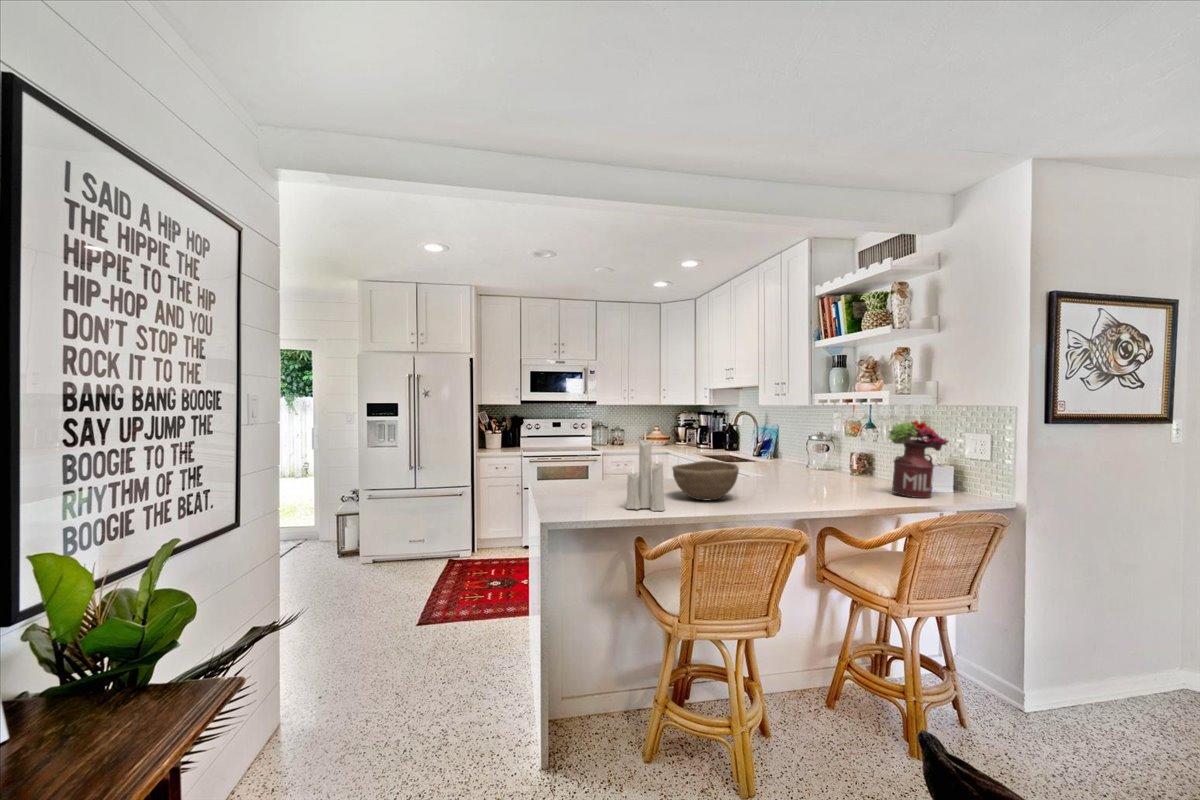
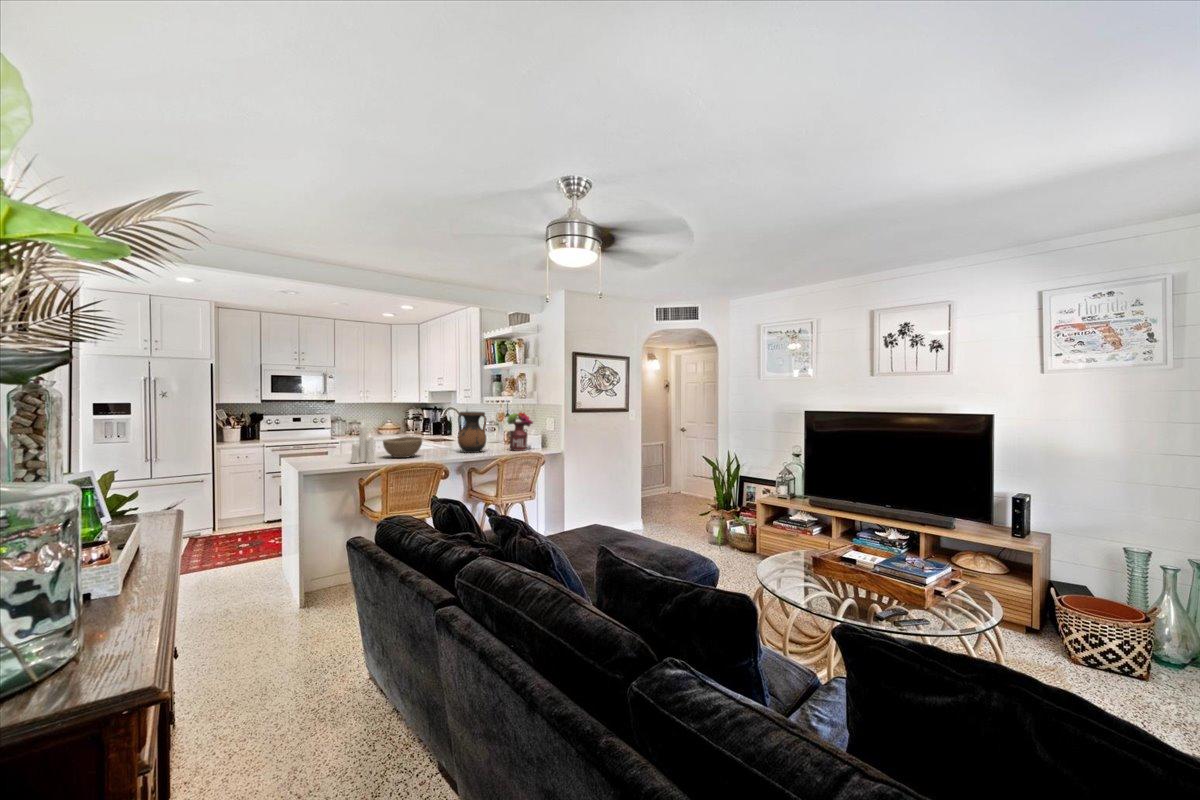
vase: none [793,418,850,497] -> present [458,412,487,453]

